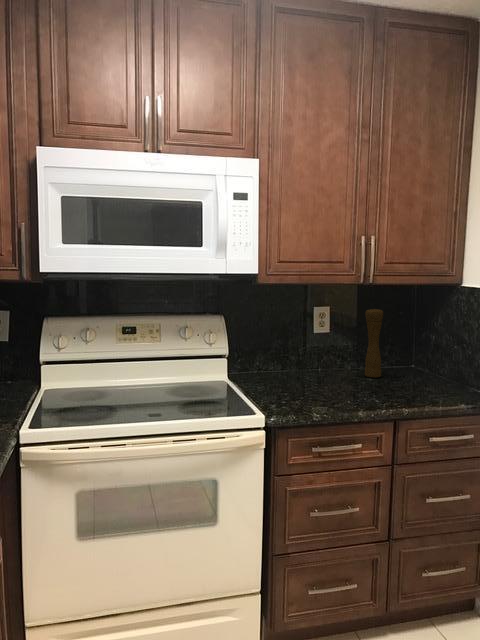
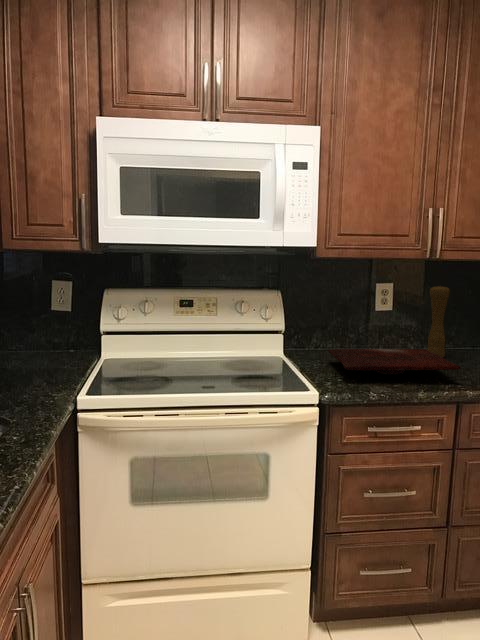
cutting board: none [271,370,395,395] -> present [328,349,461,375]

